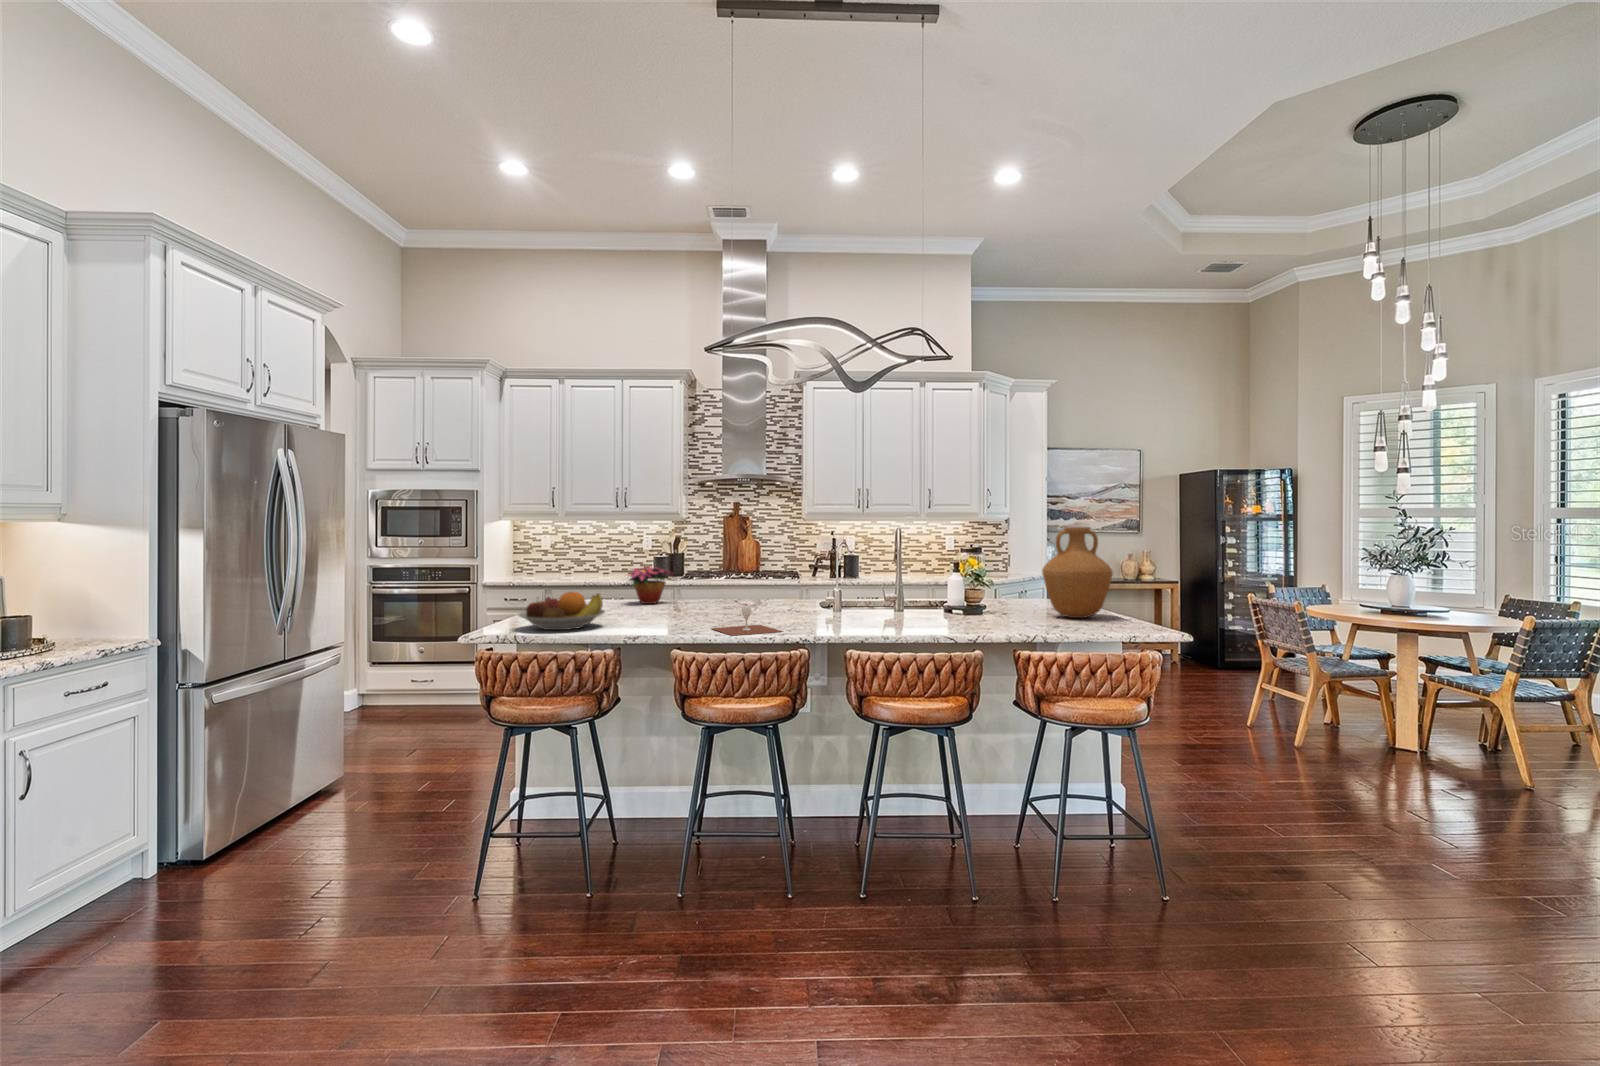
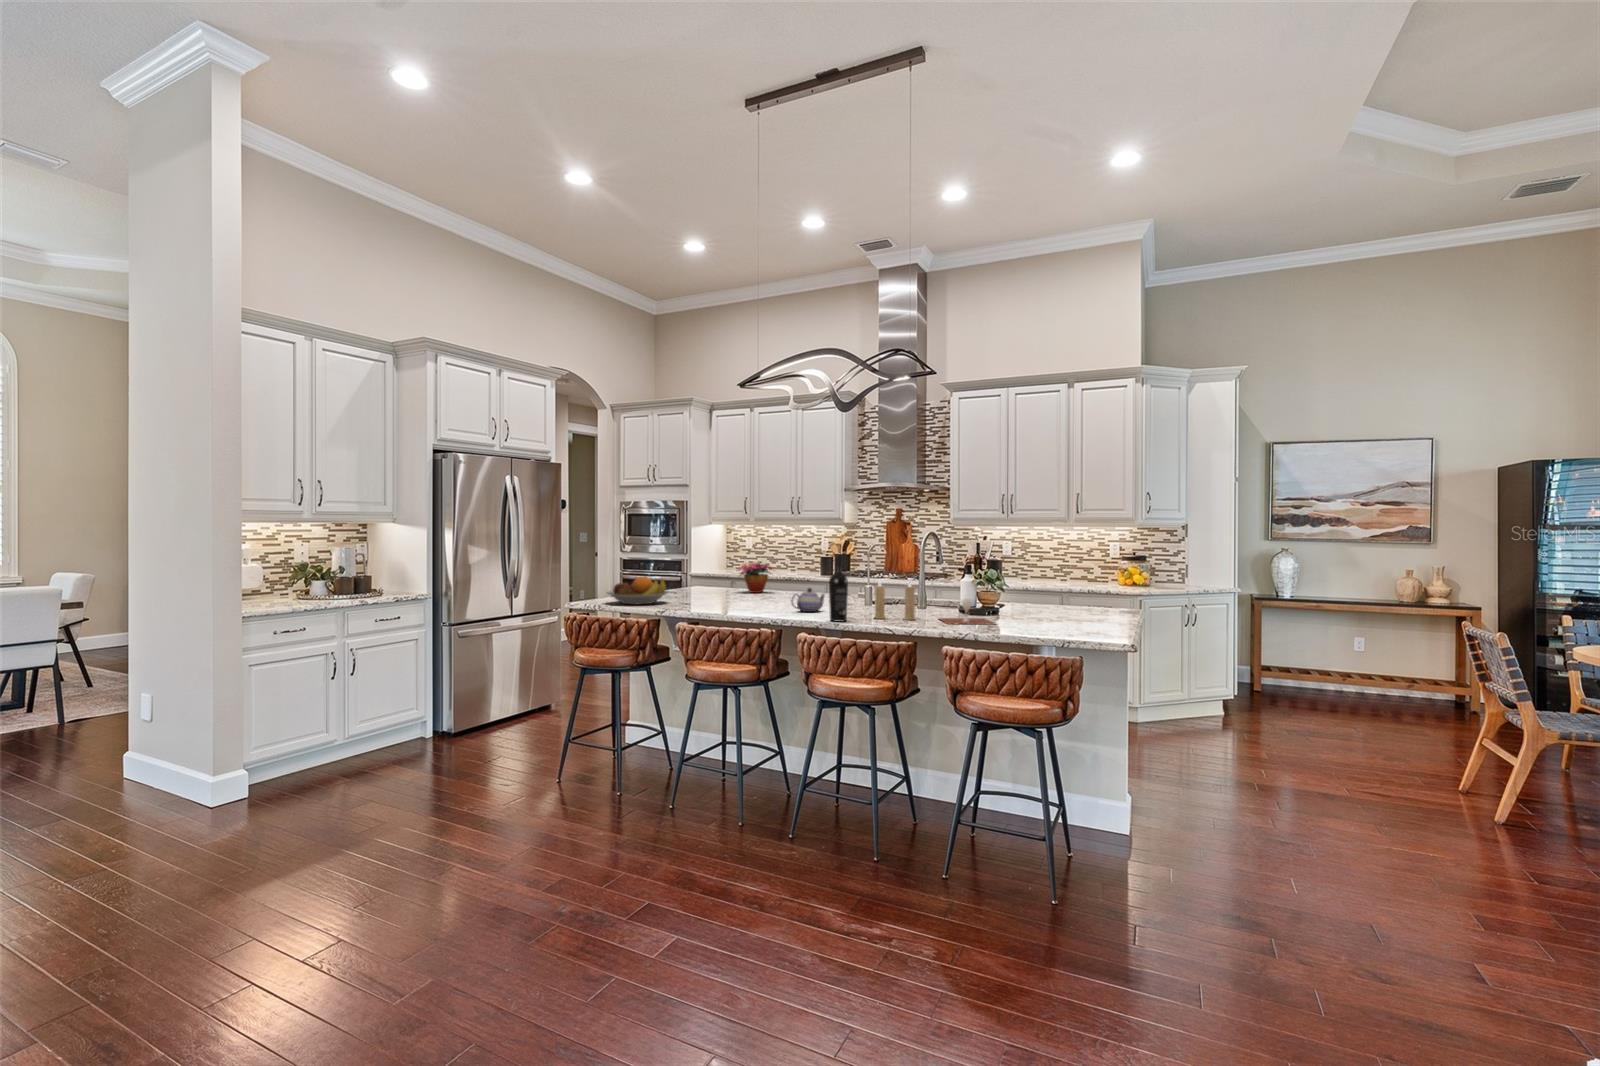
vase: present [1042,527,1113,618] -> none [1022,533,1090,622]
wine bottle: none [883,555,906,634] -> present [829,554,848,622]
candle: none [912,581,960,627] -> present [875,581,915,620]
teapot: none [799,595,828,625] -> present [791,588,824,612]
wine glass: present [712,605,782,636] -> present [940,599,994,624]

